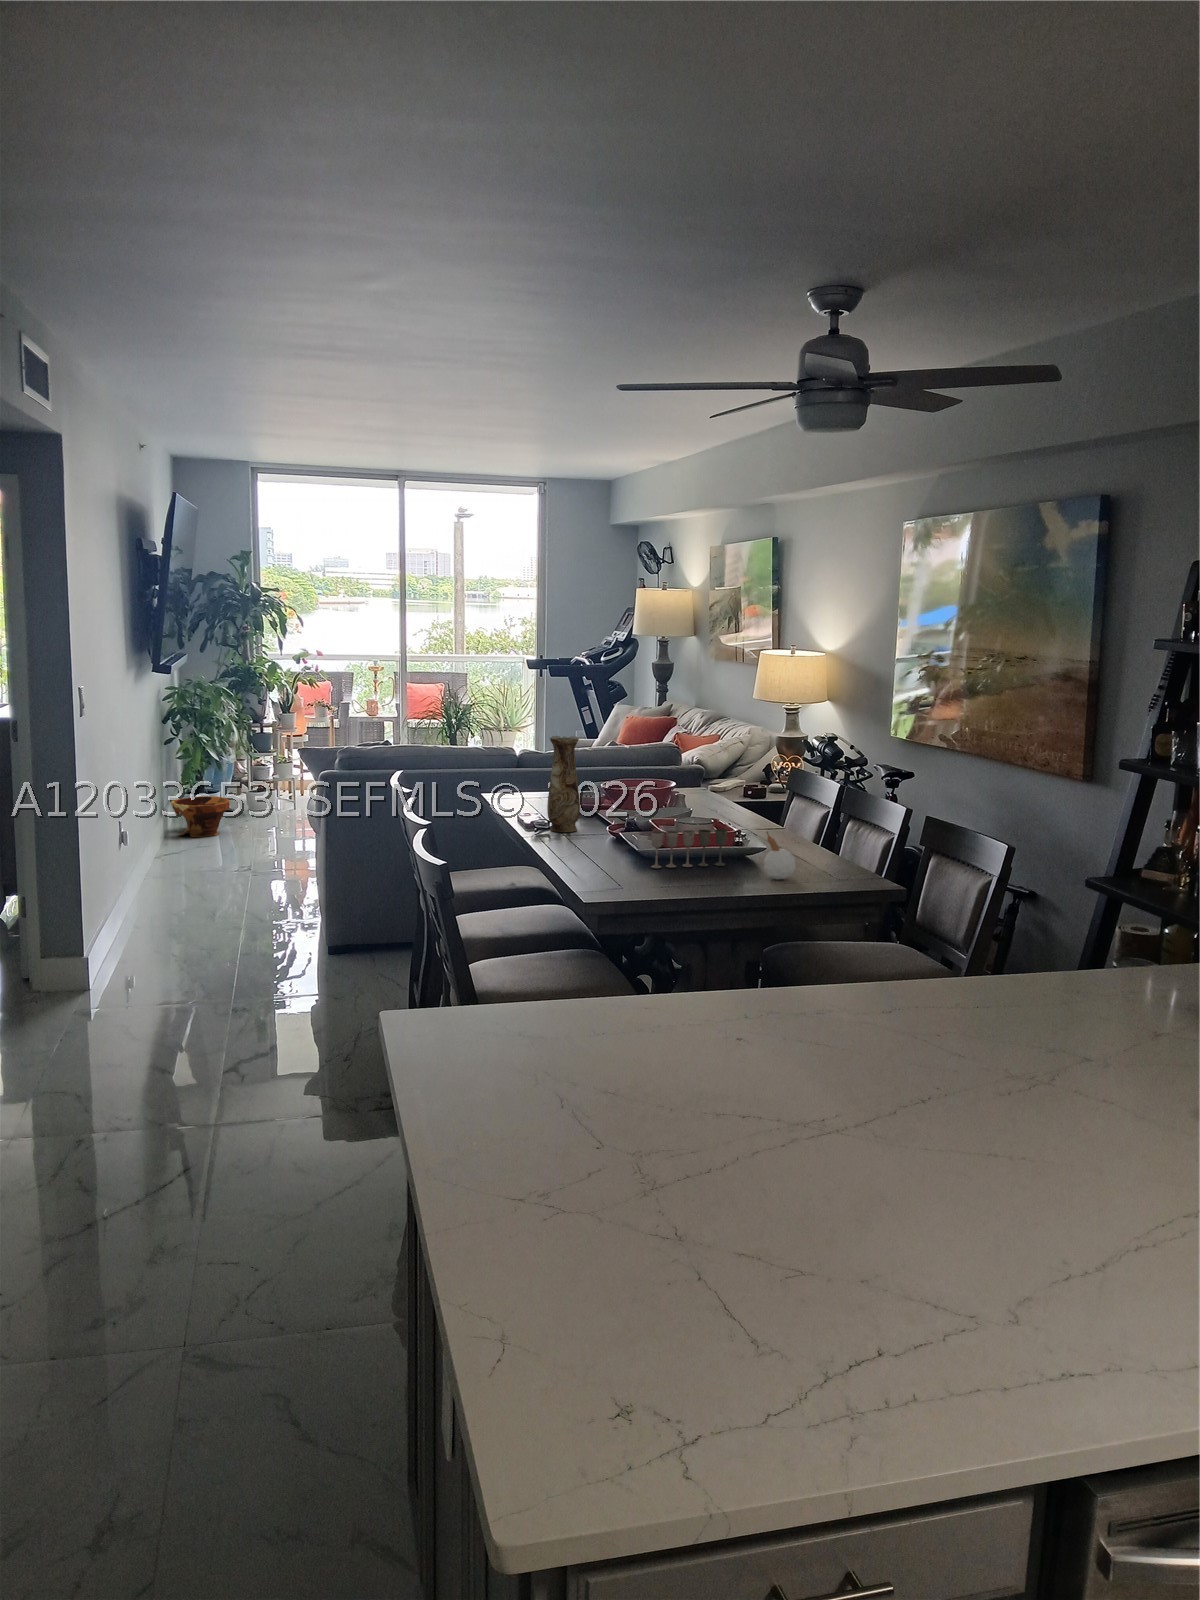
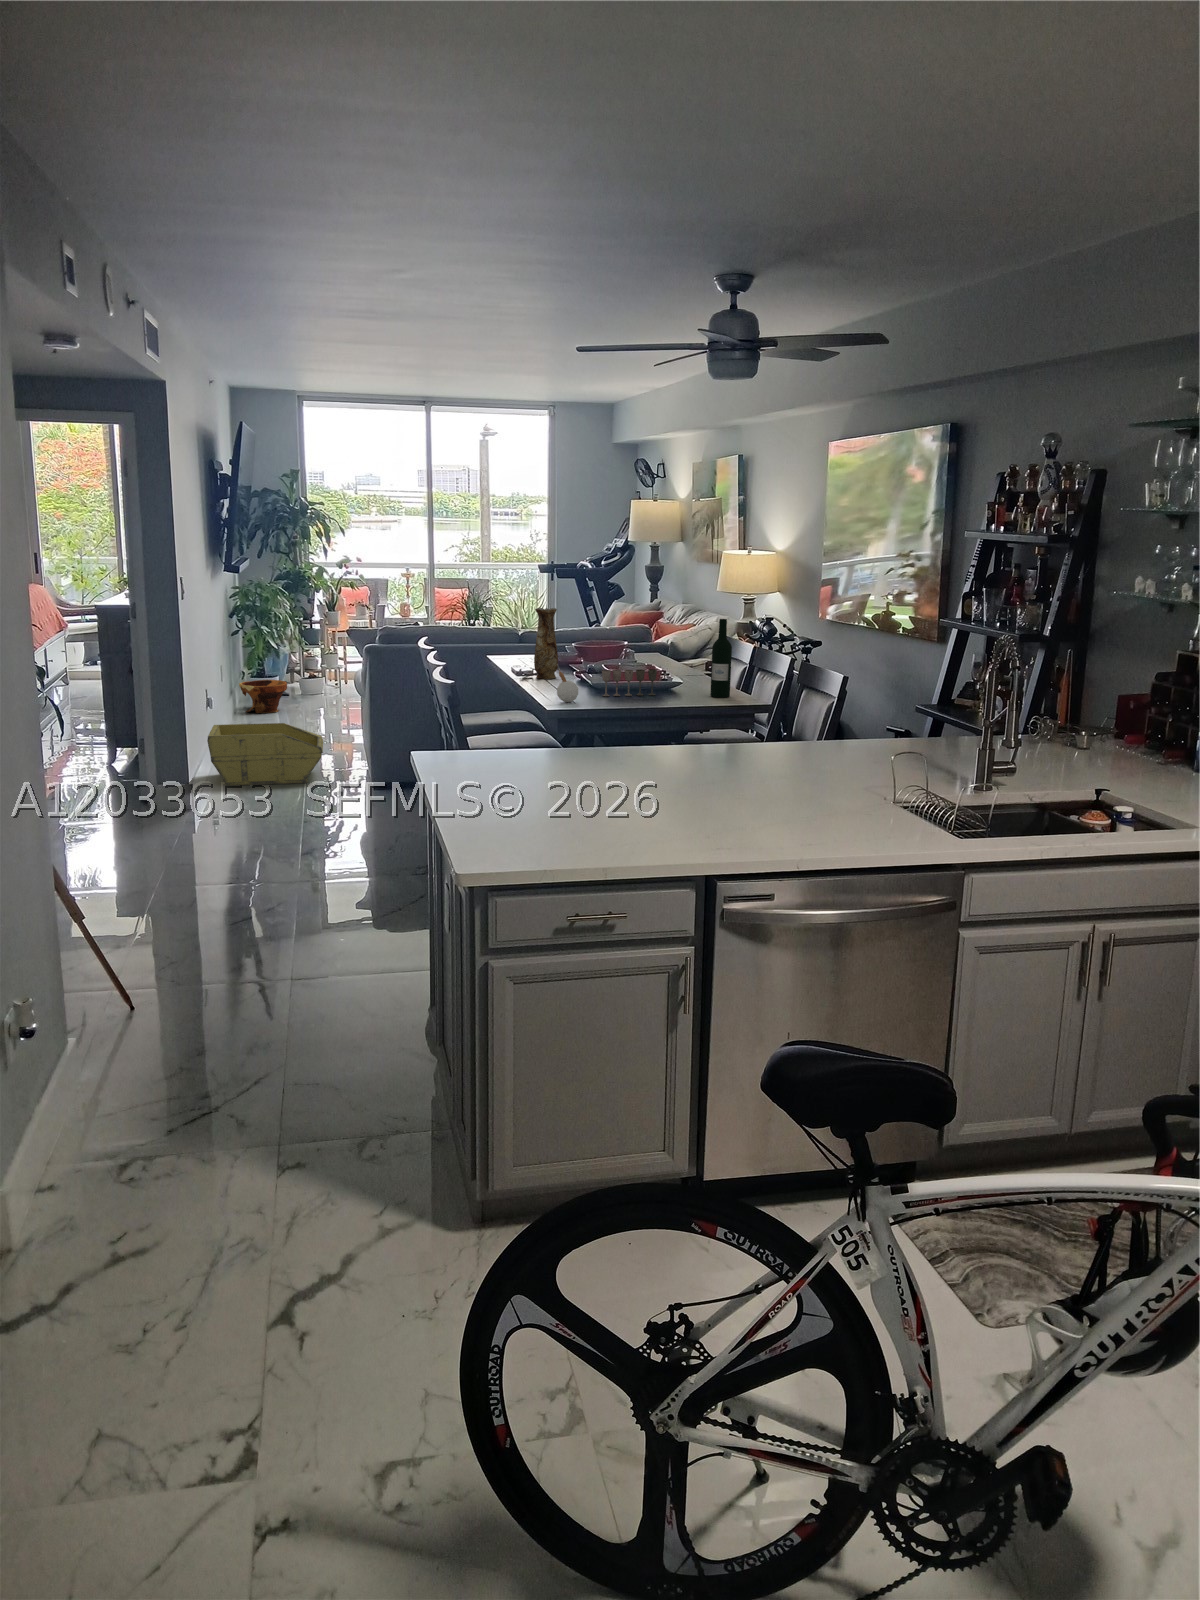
wine bottle: none [803,760,834,870] -> present [710,619,732,698]
candle: present [764,826,795,880] -> present [557,669,578,702]
storage bin: none [112,866,266,952] -> present [207,723,323,786]

